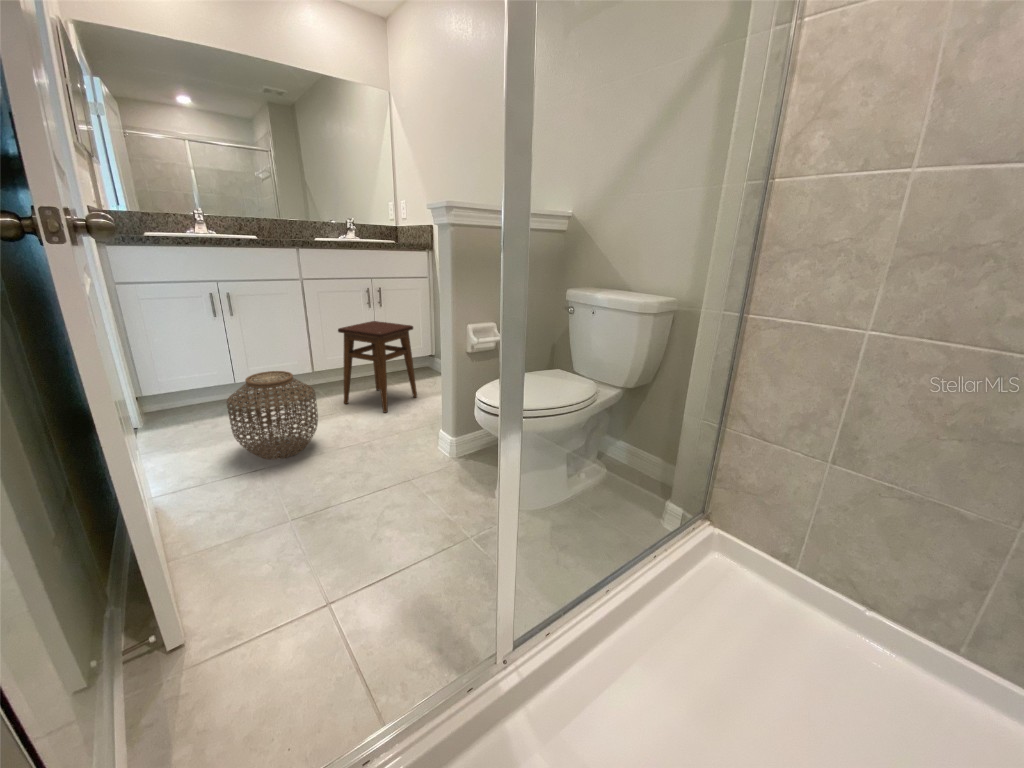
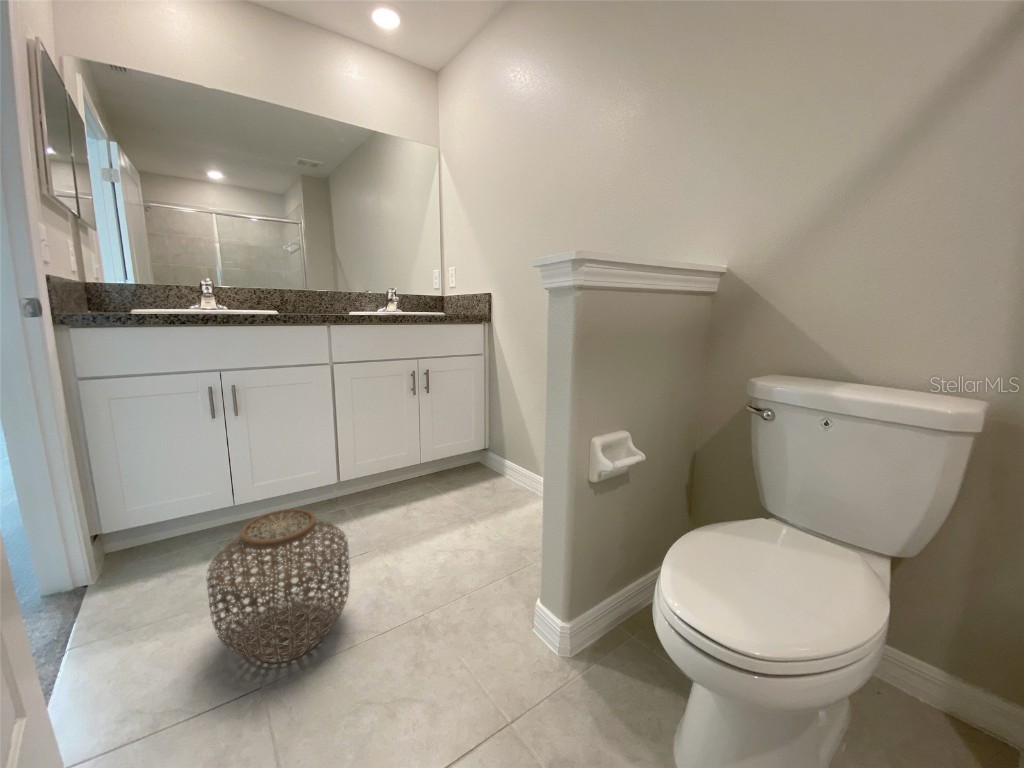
stool: present [338,321,417,412] -> none [377,414,477,546]

